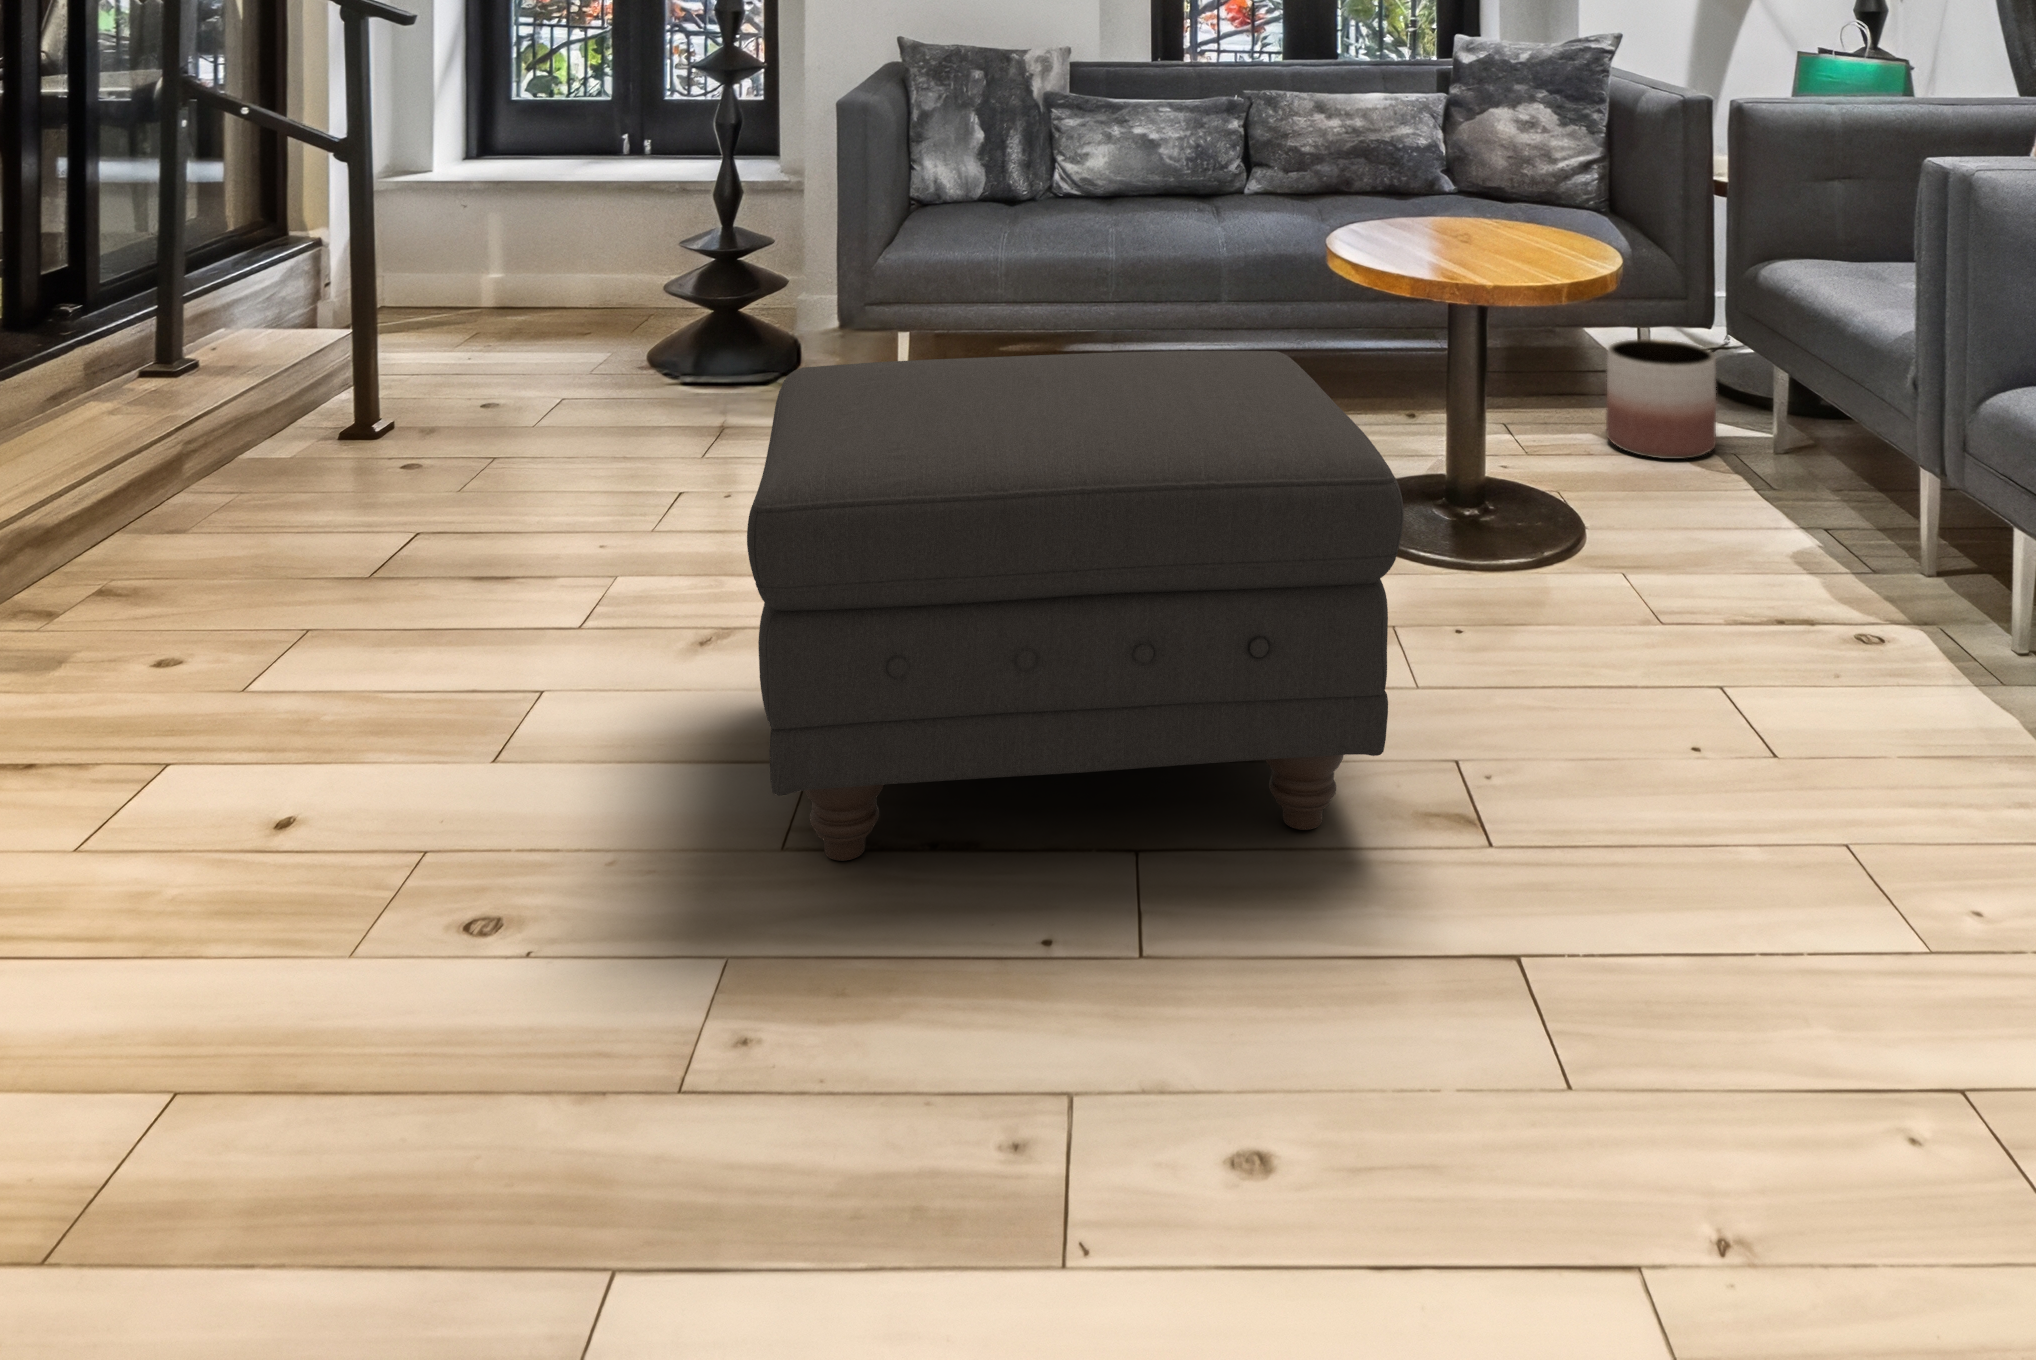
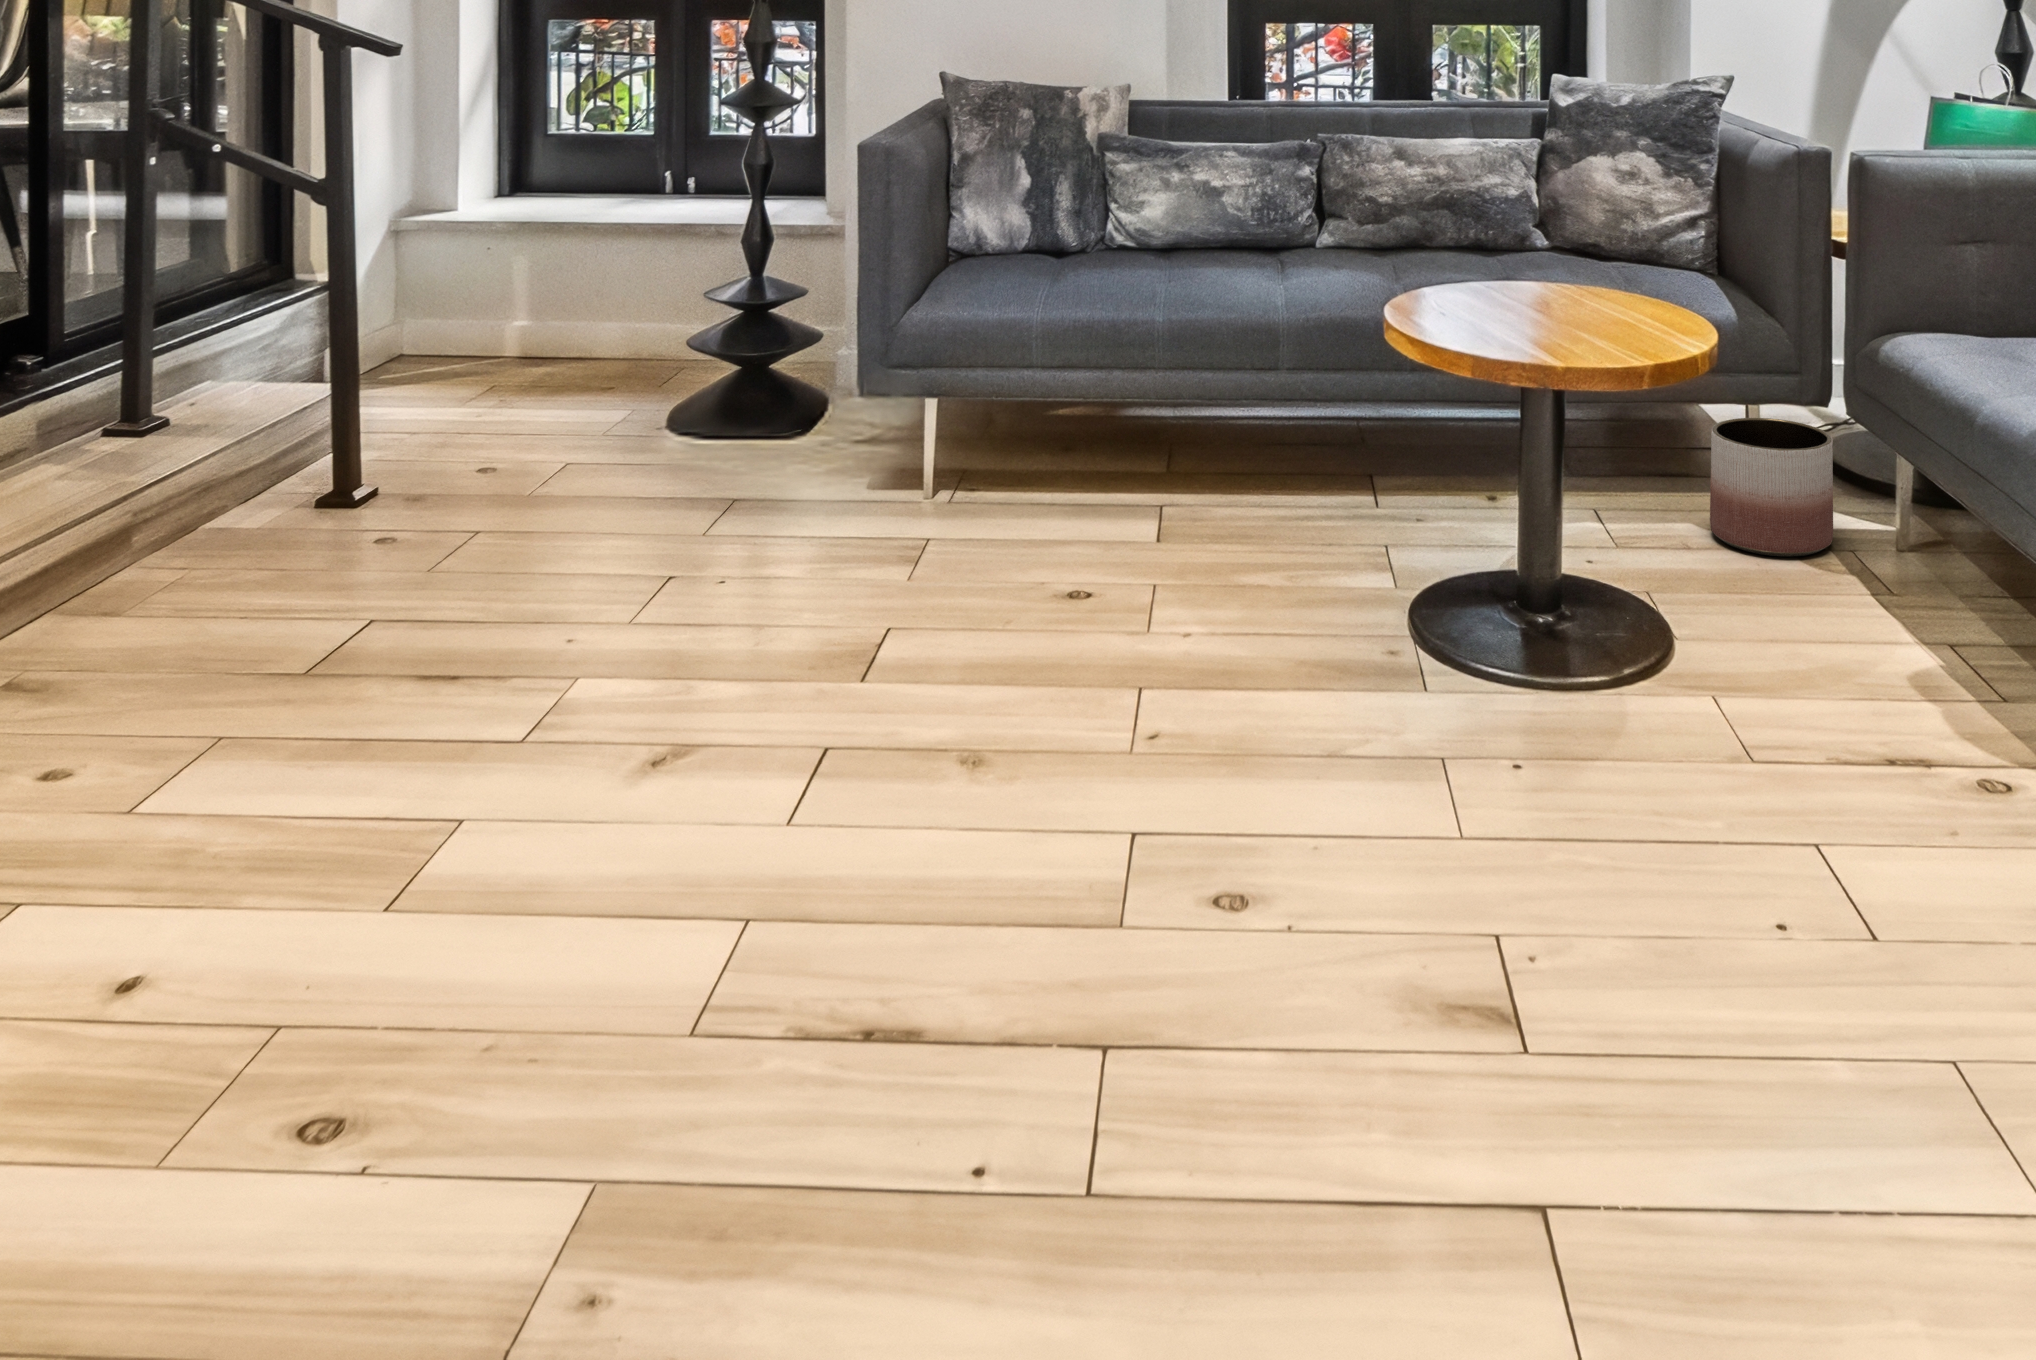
ottoman: present [747,351,1404,861] -> none [588,447,1400,1080]

